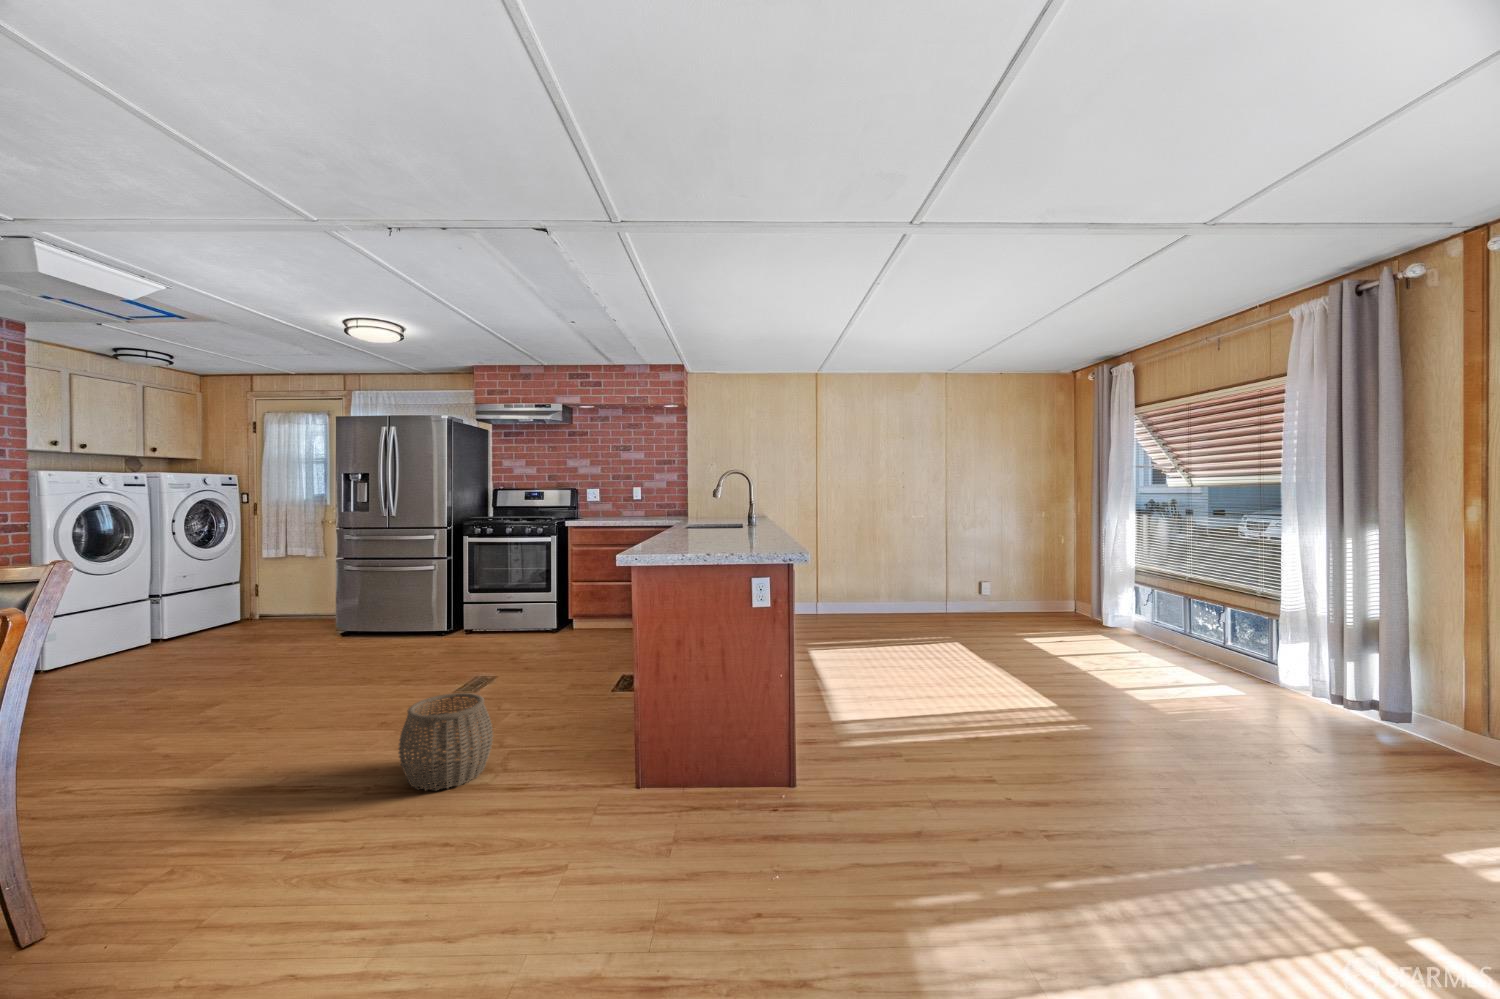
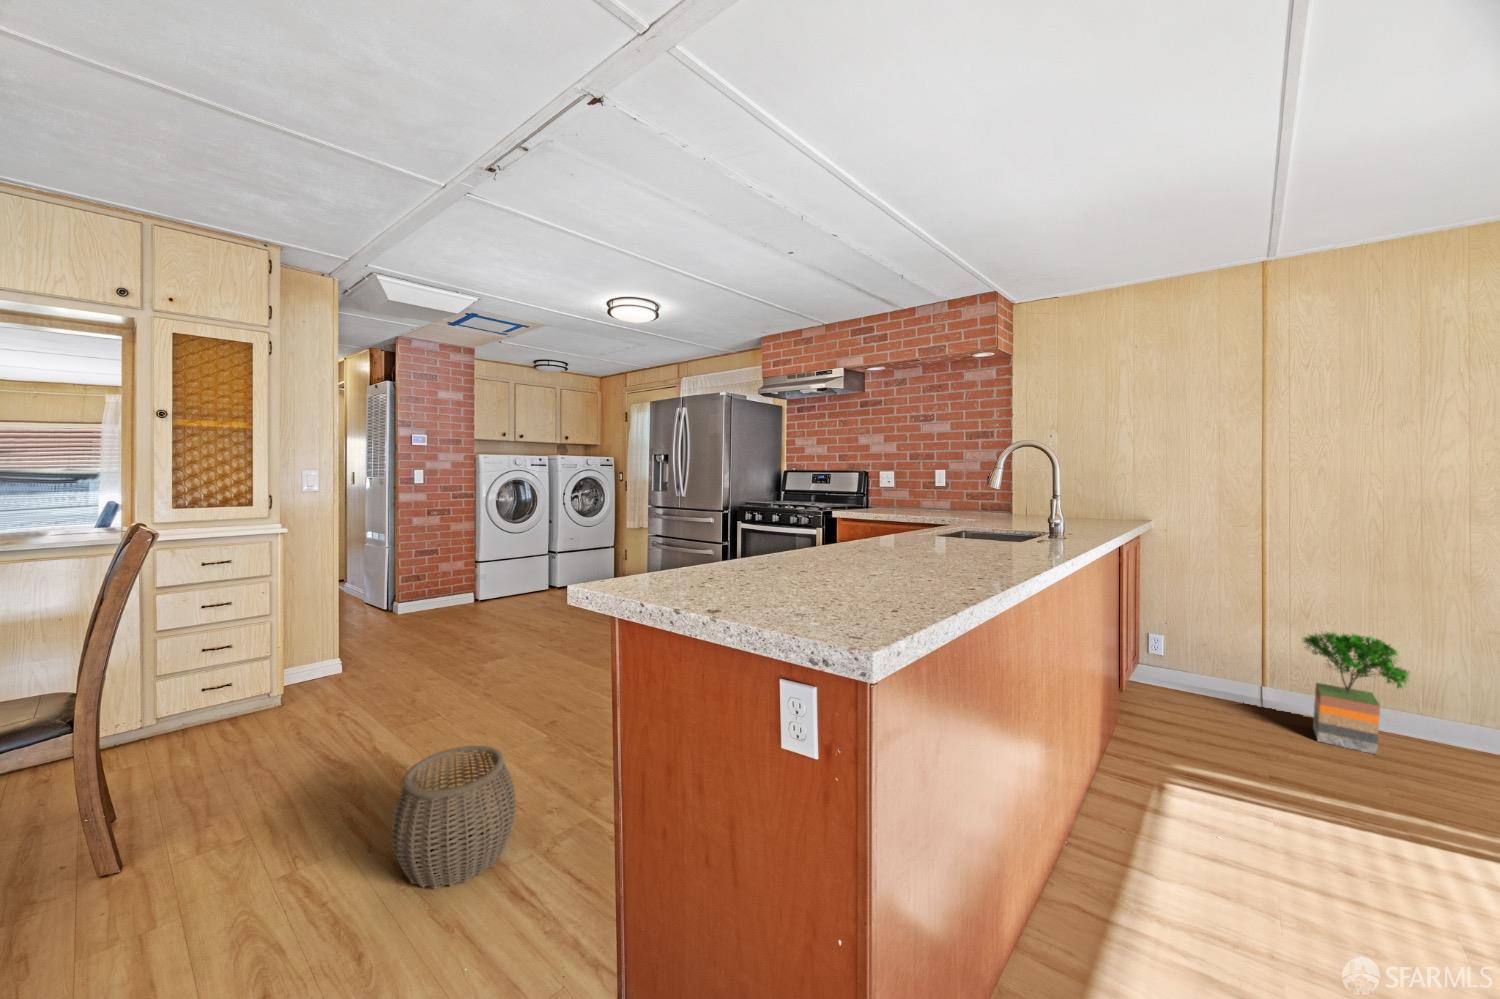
potted tree: none [837,564,876,621] -> present [1302,631,1410,754]

